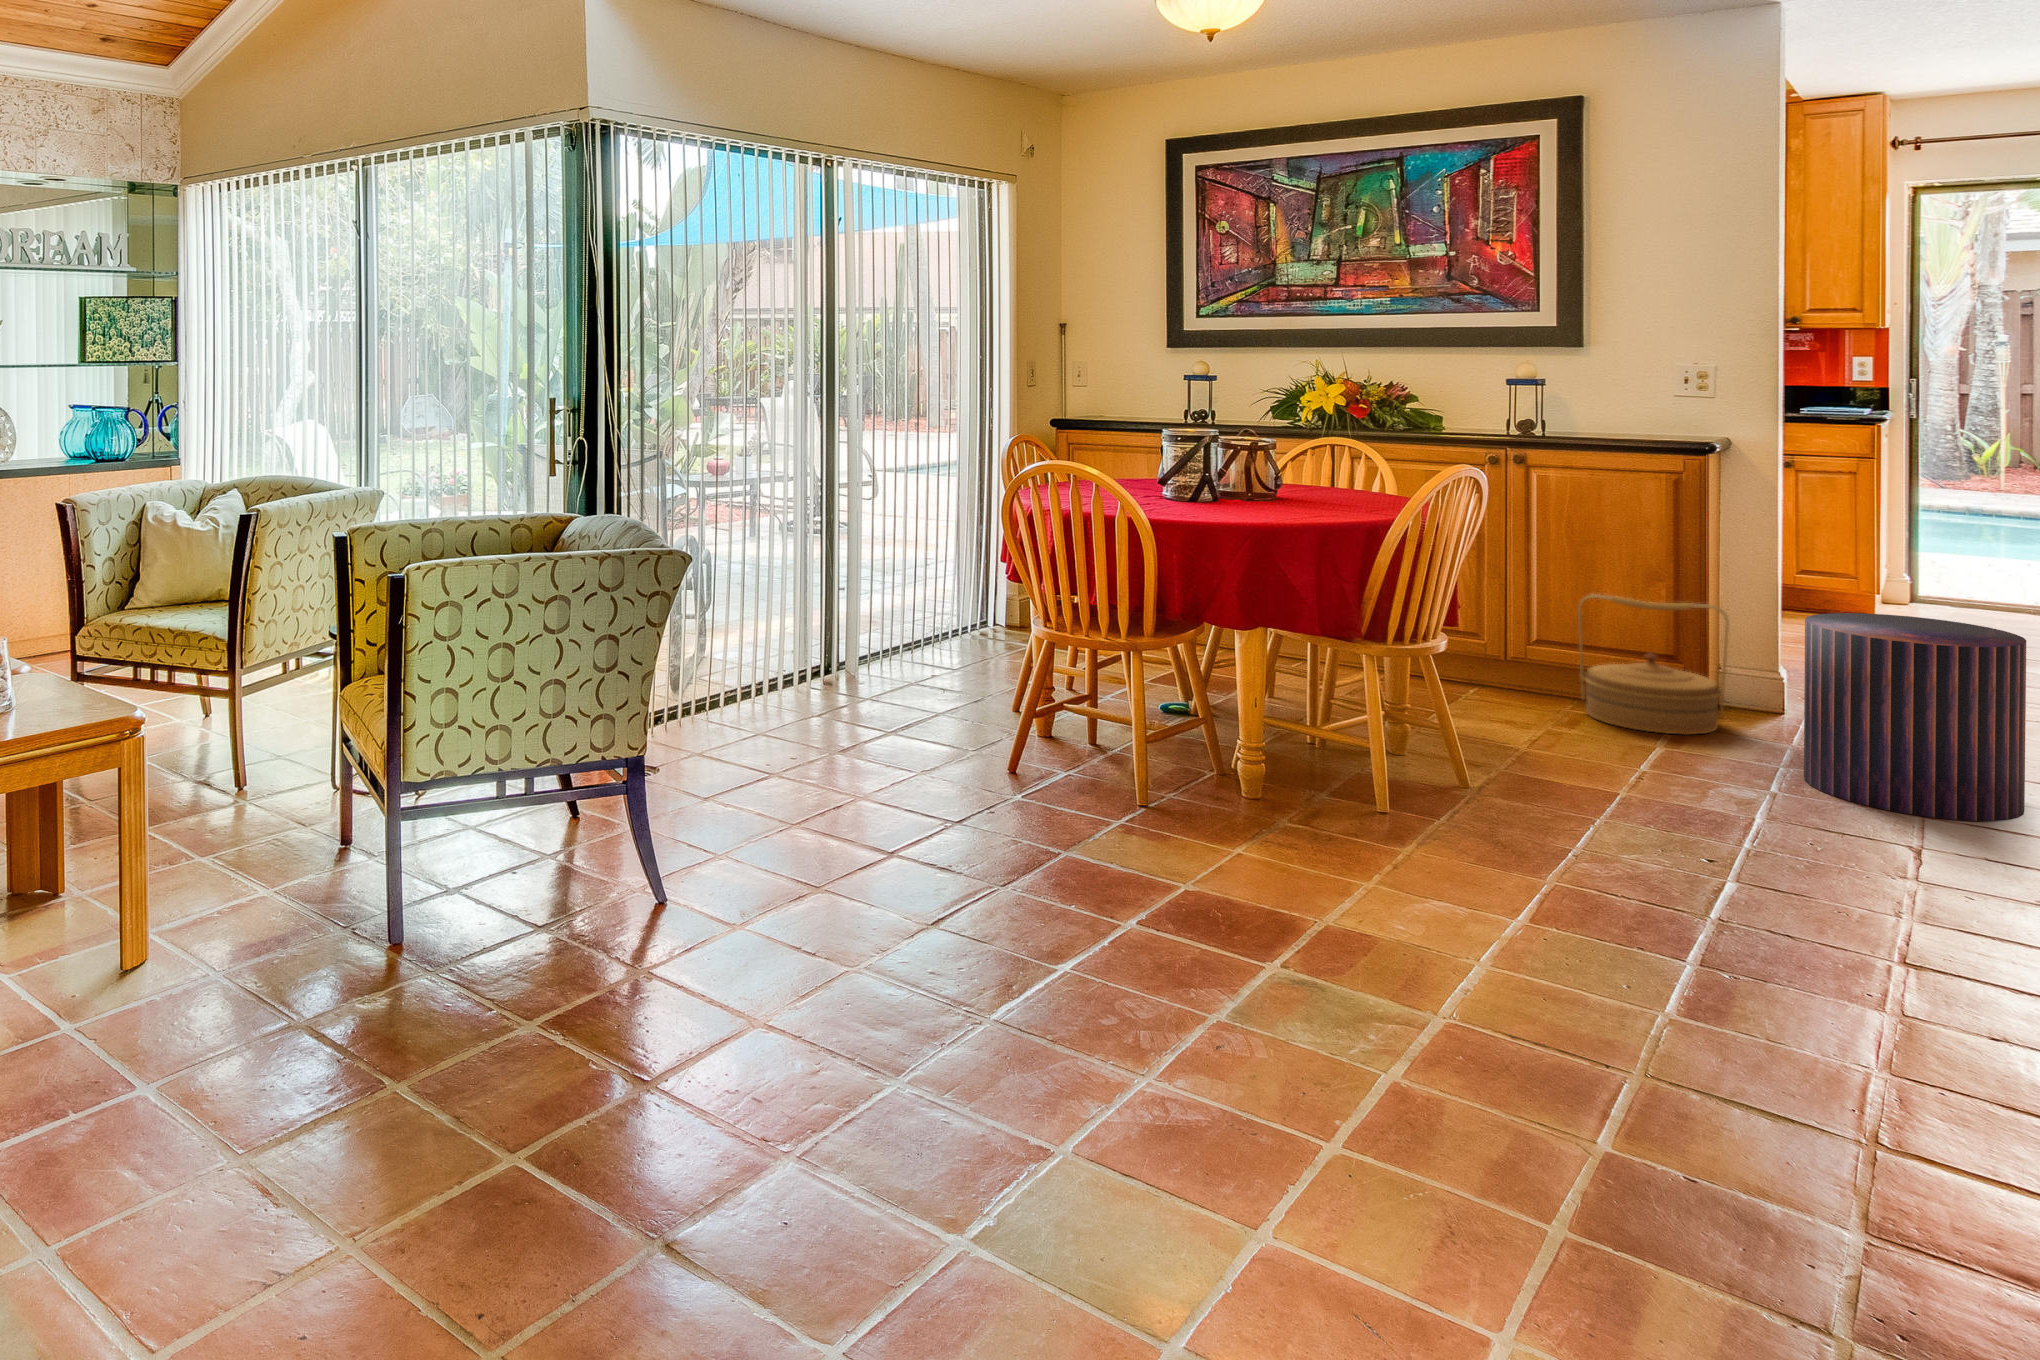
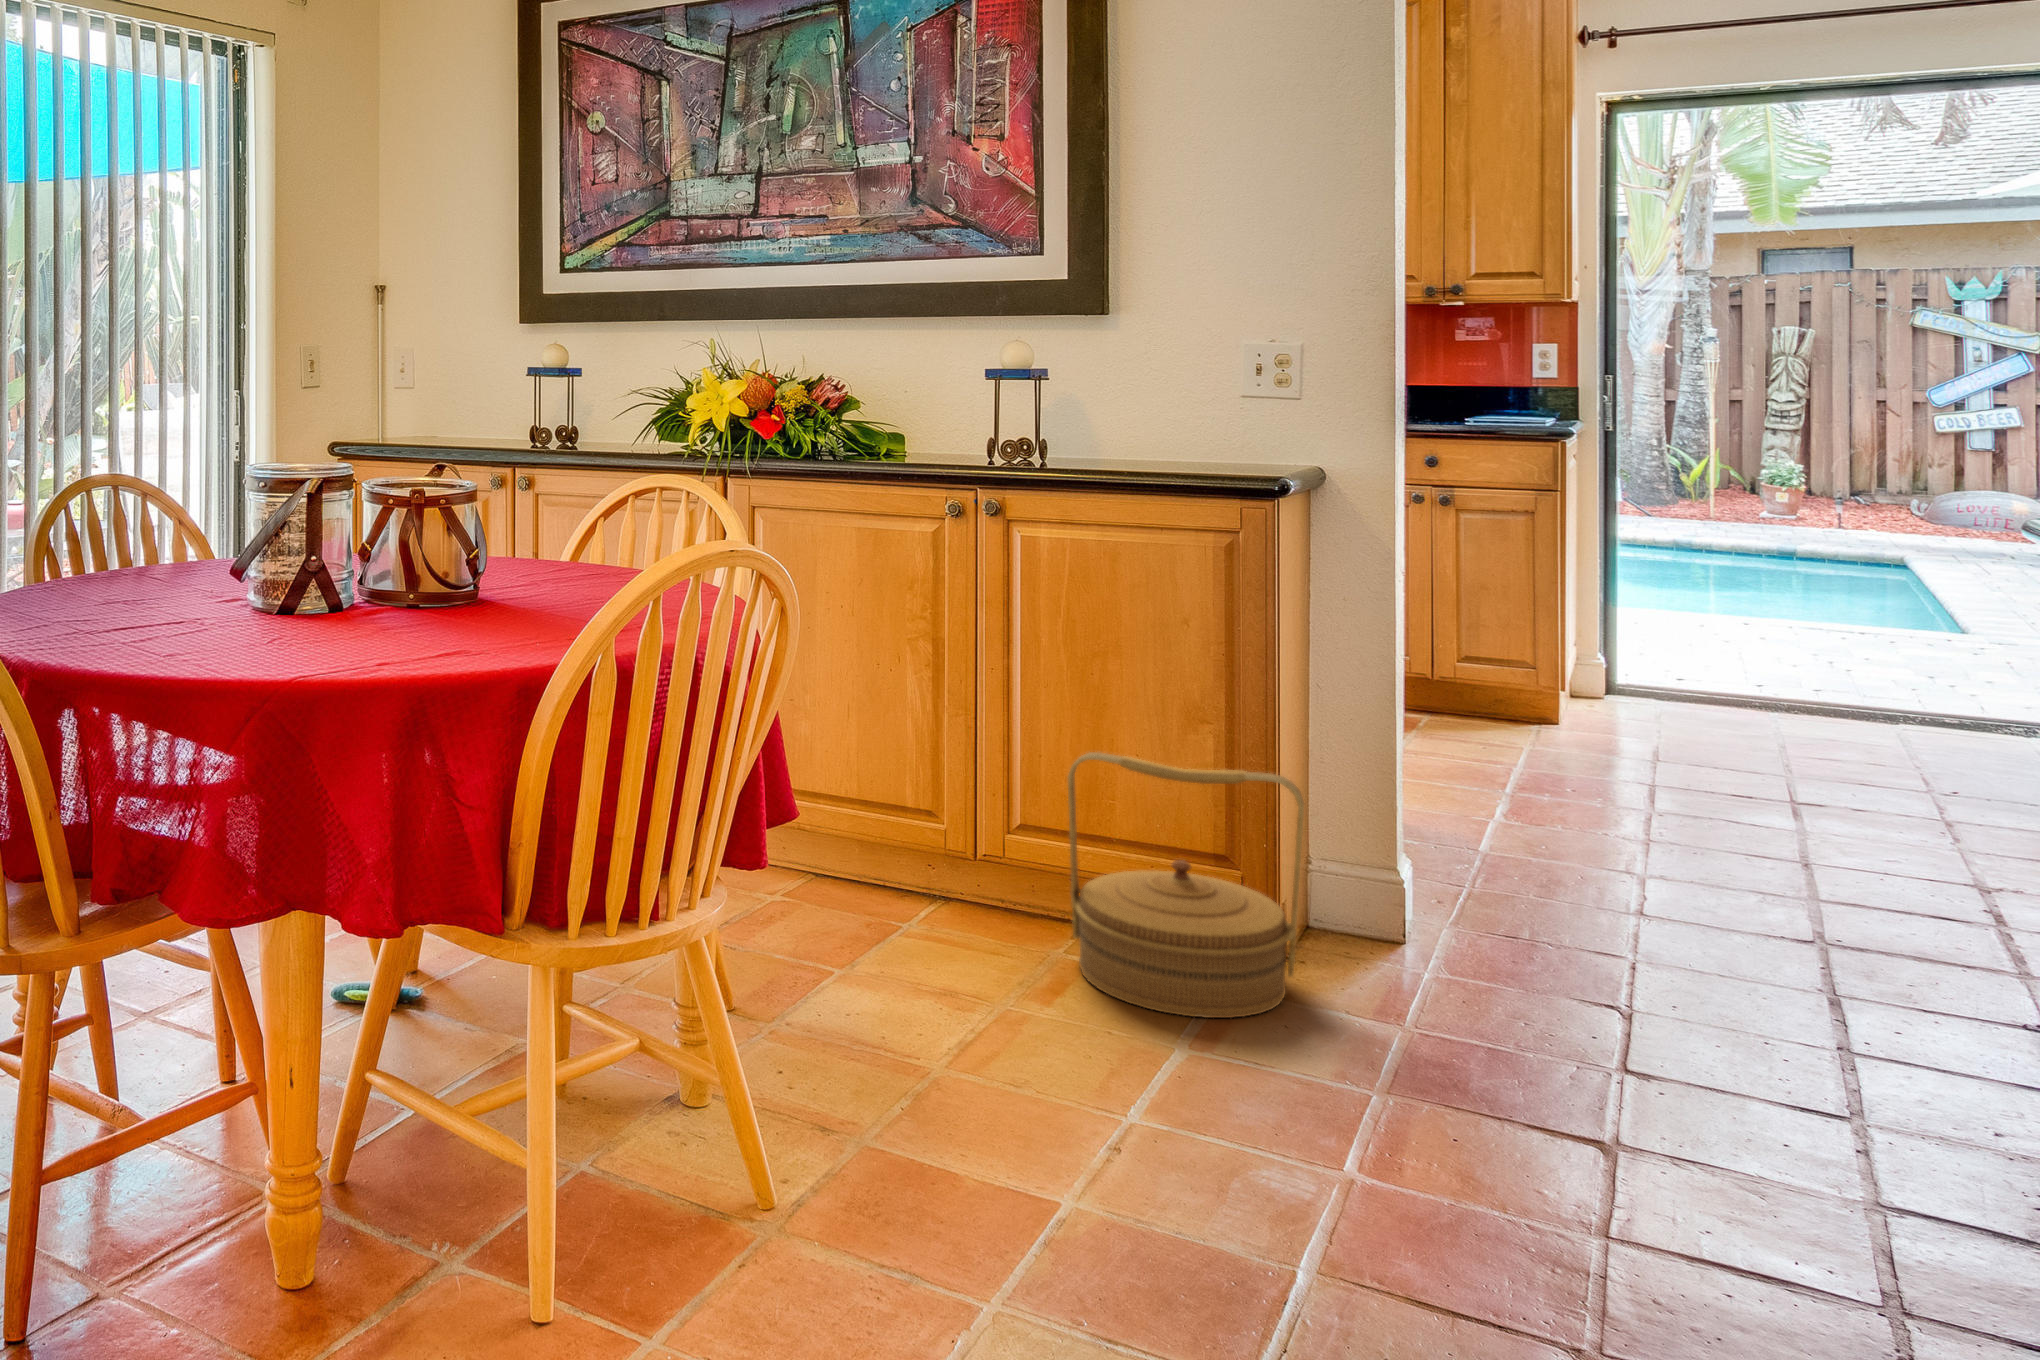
pouf: present [1804,613,2026,821] -> none [1407,811,1795,1271]

